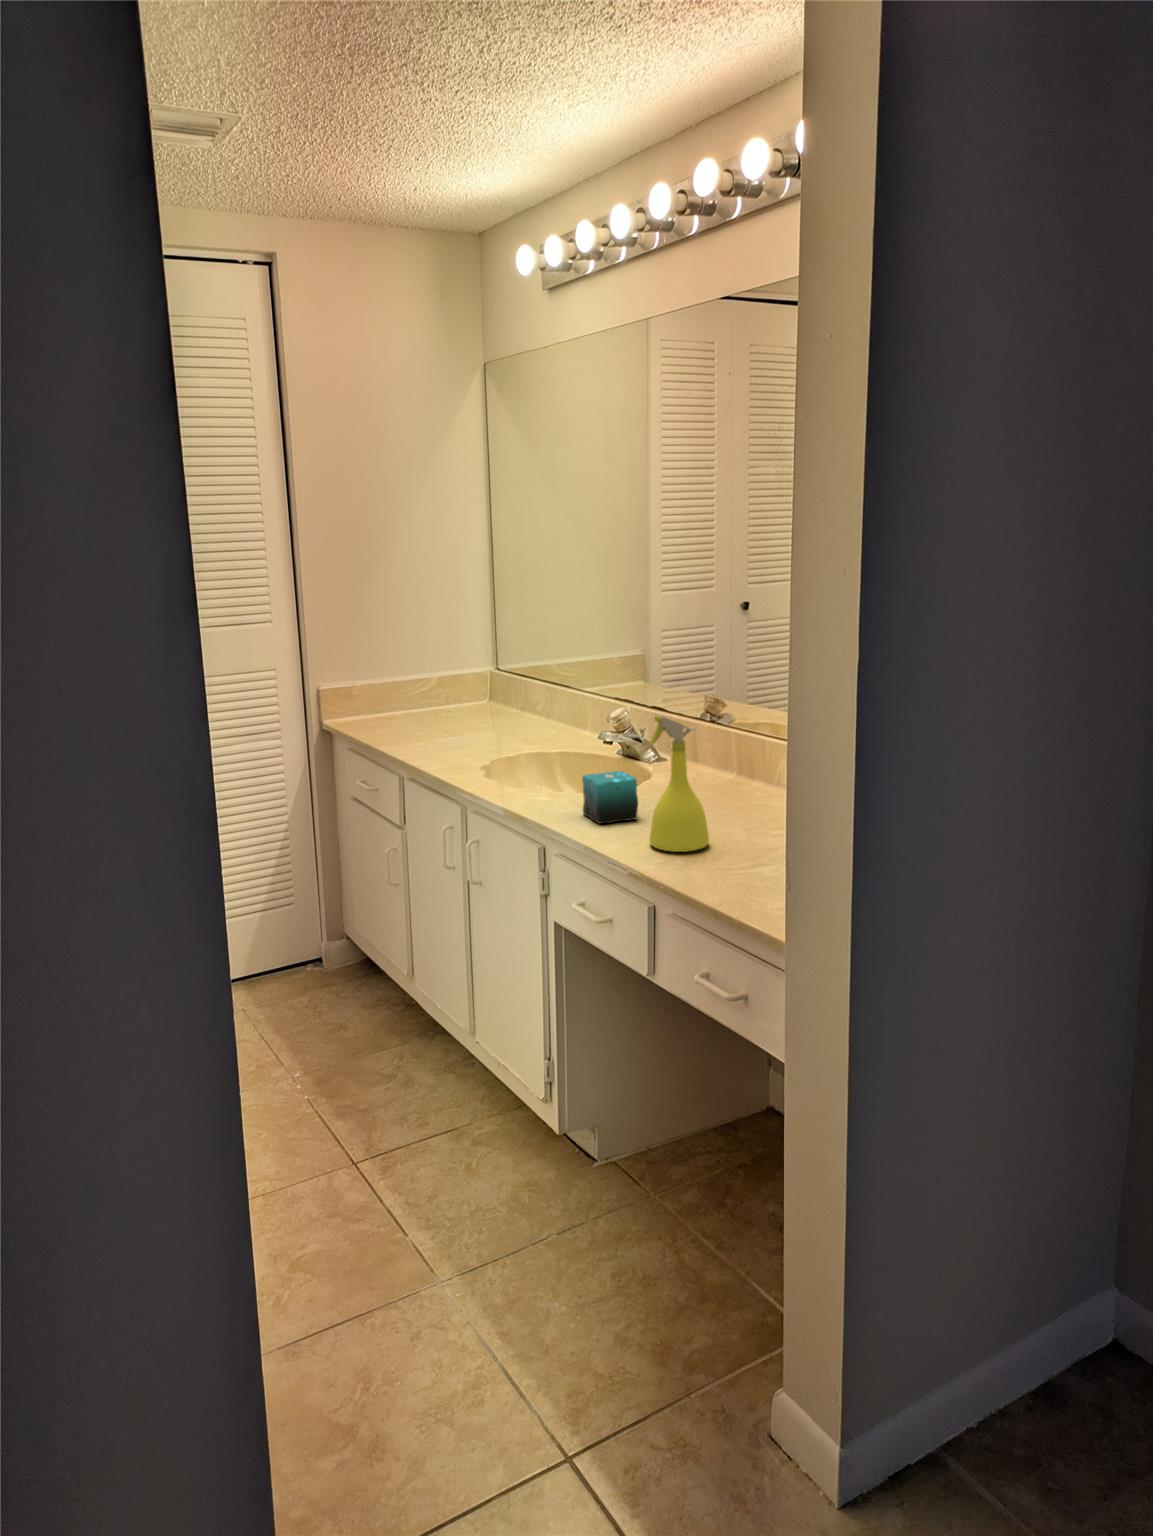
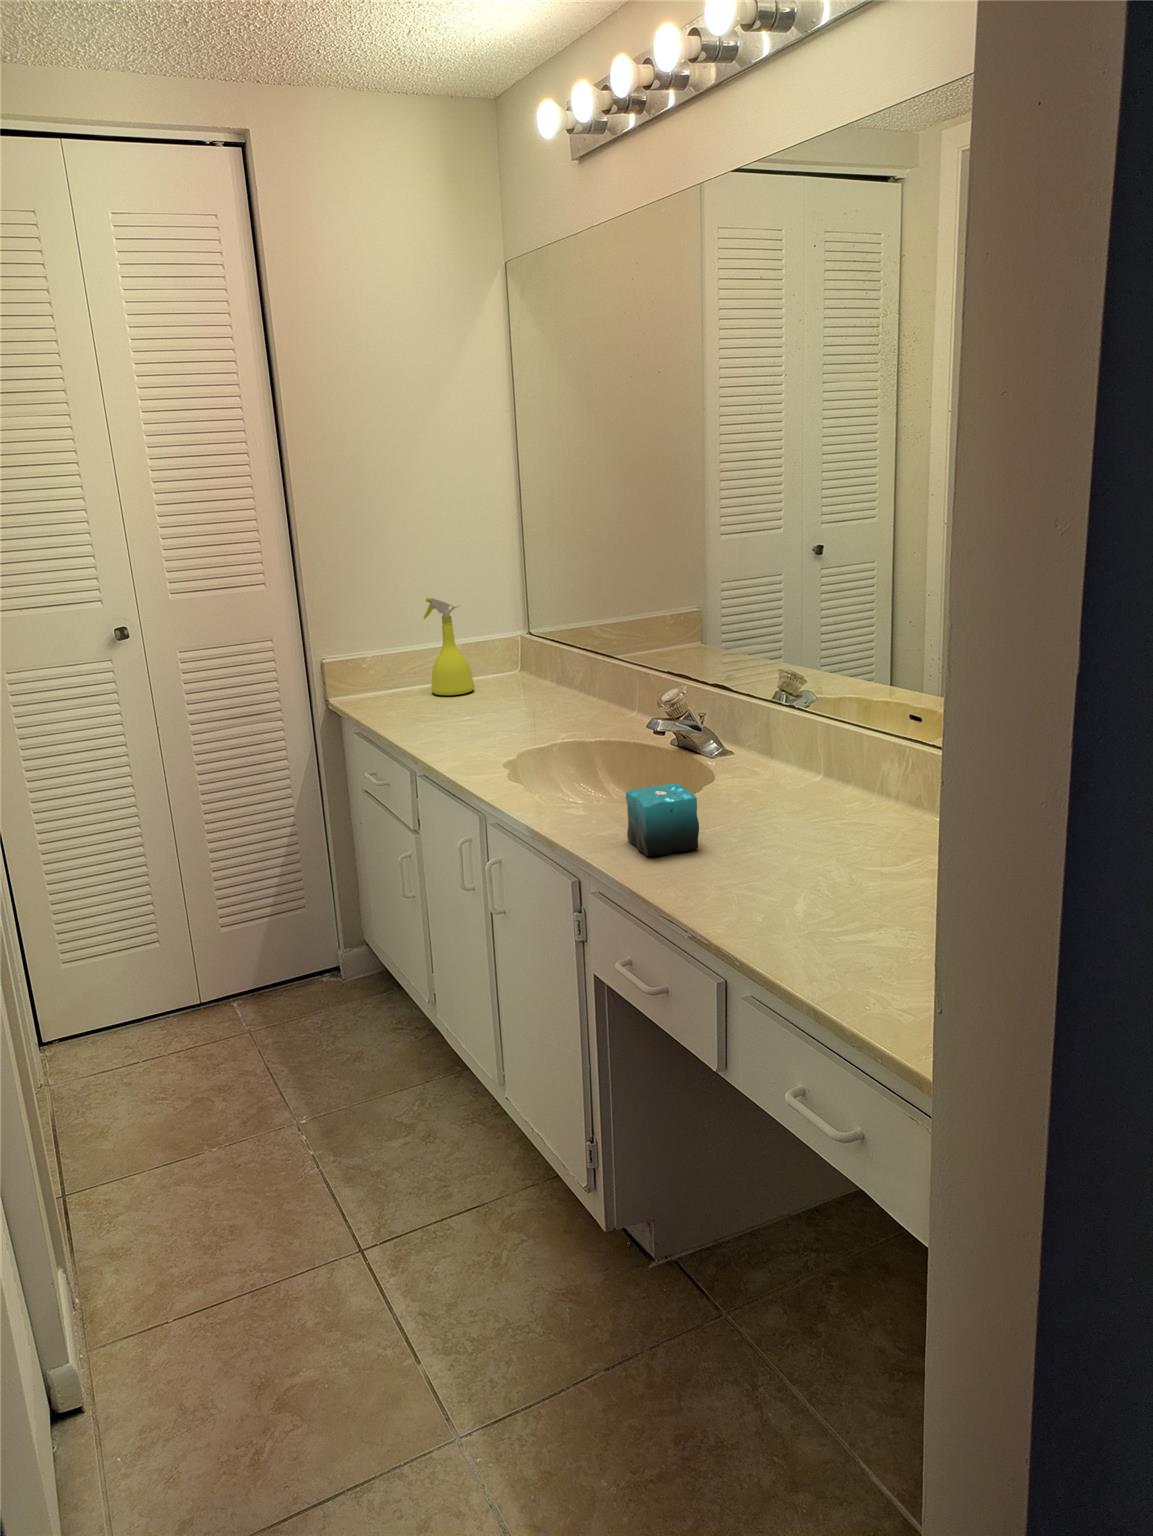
spray bottle: present [649,716,709,852] -> present [424,598,474,695]

